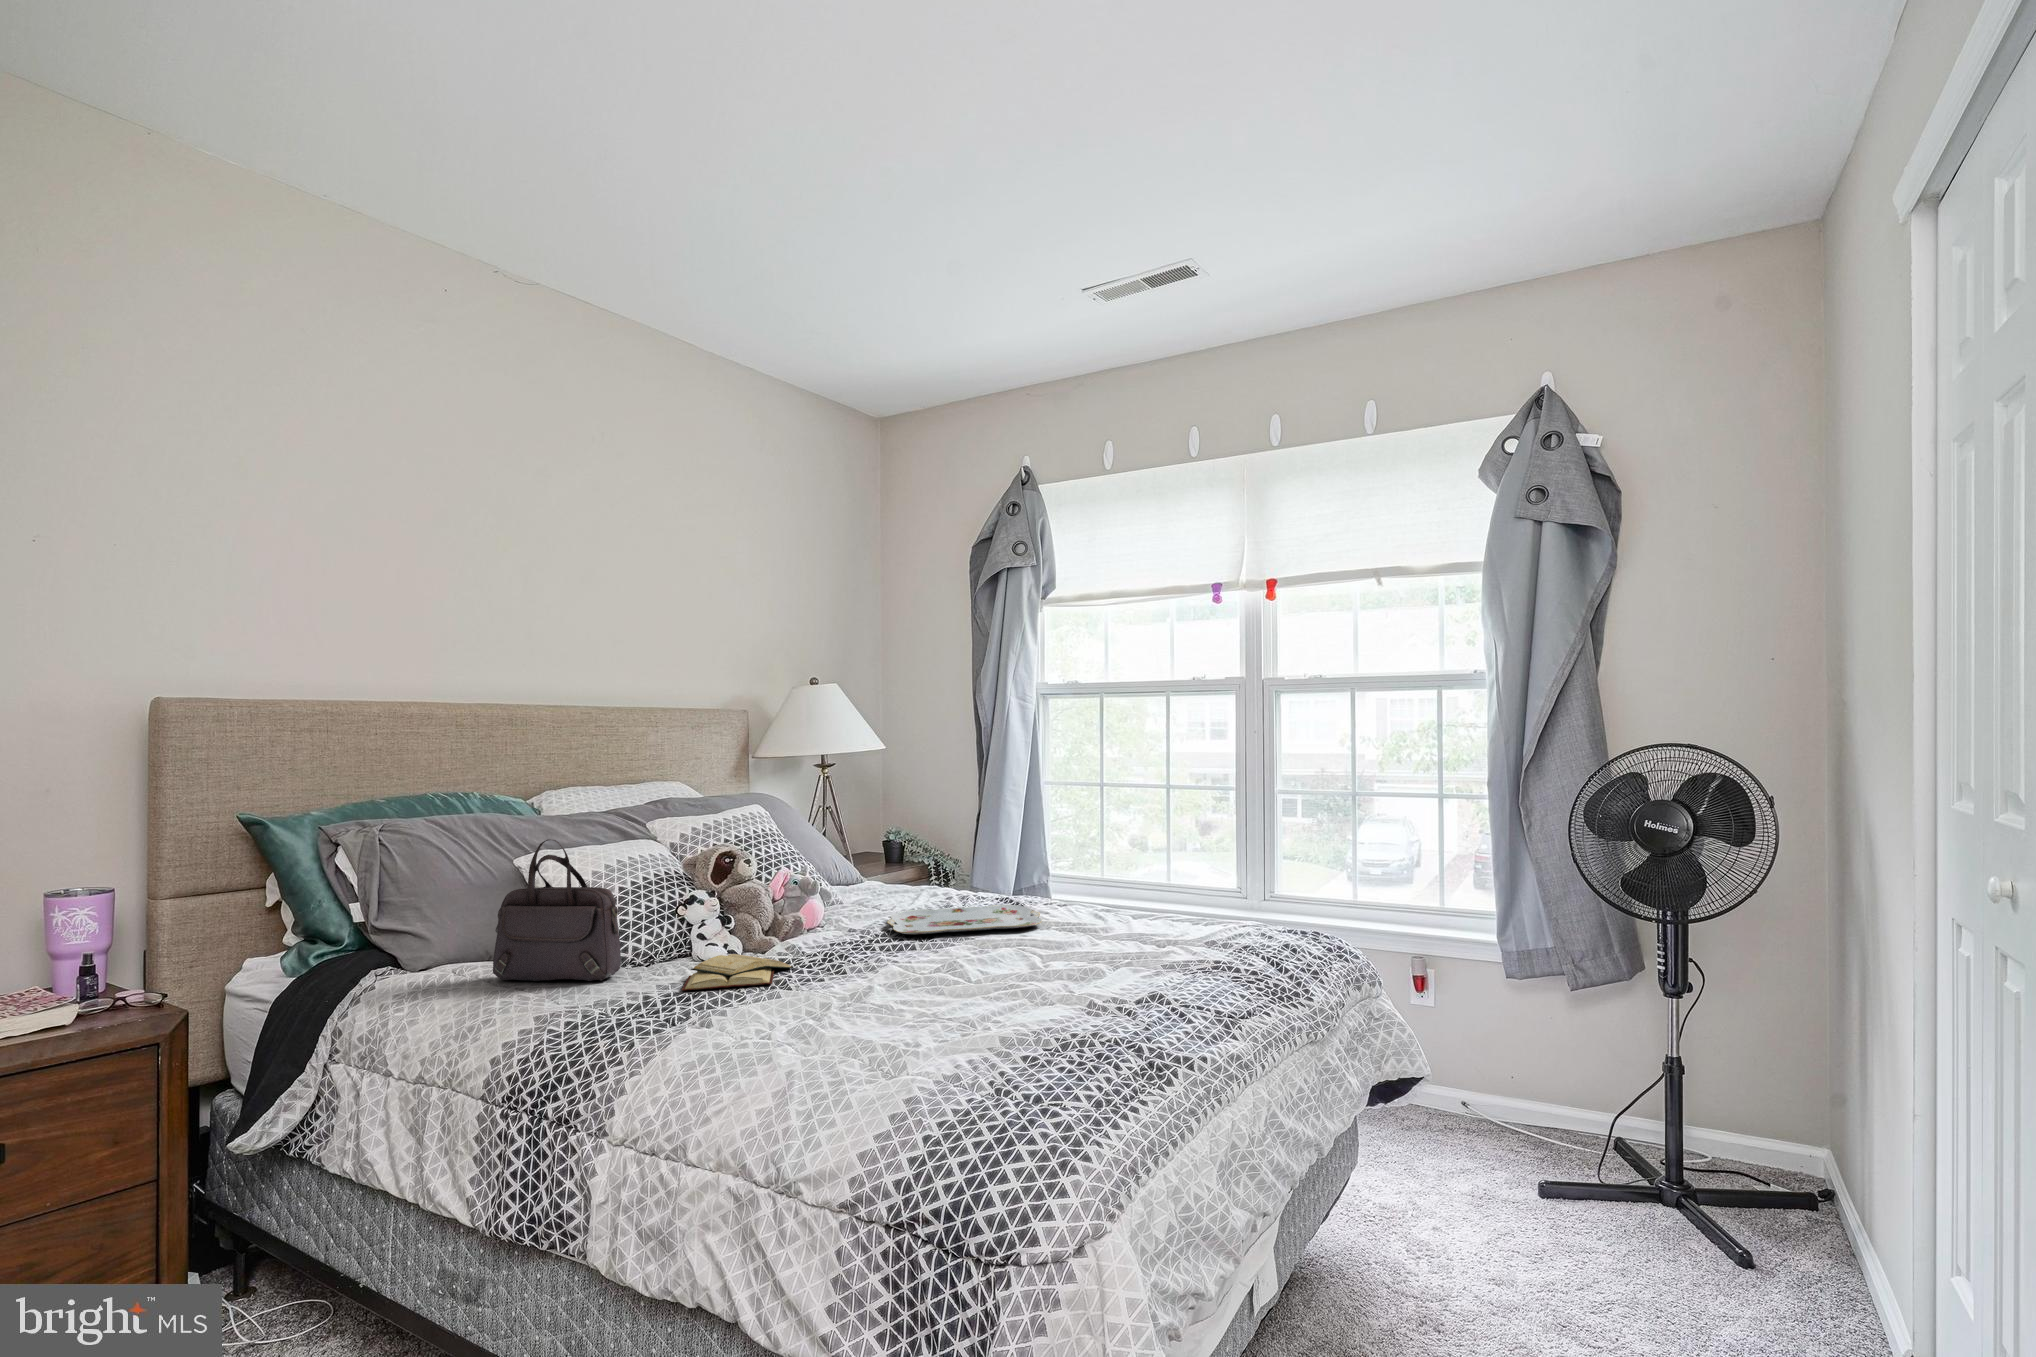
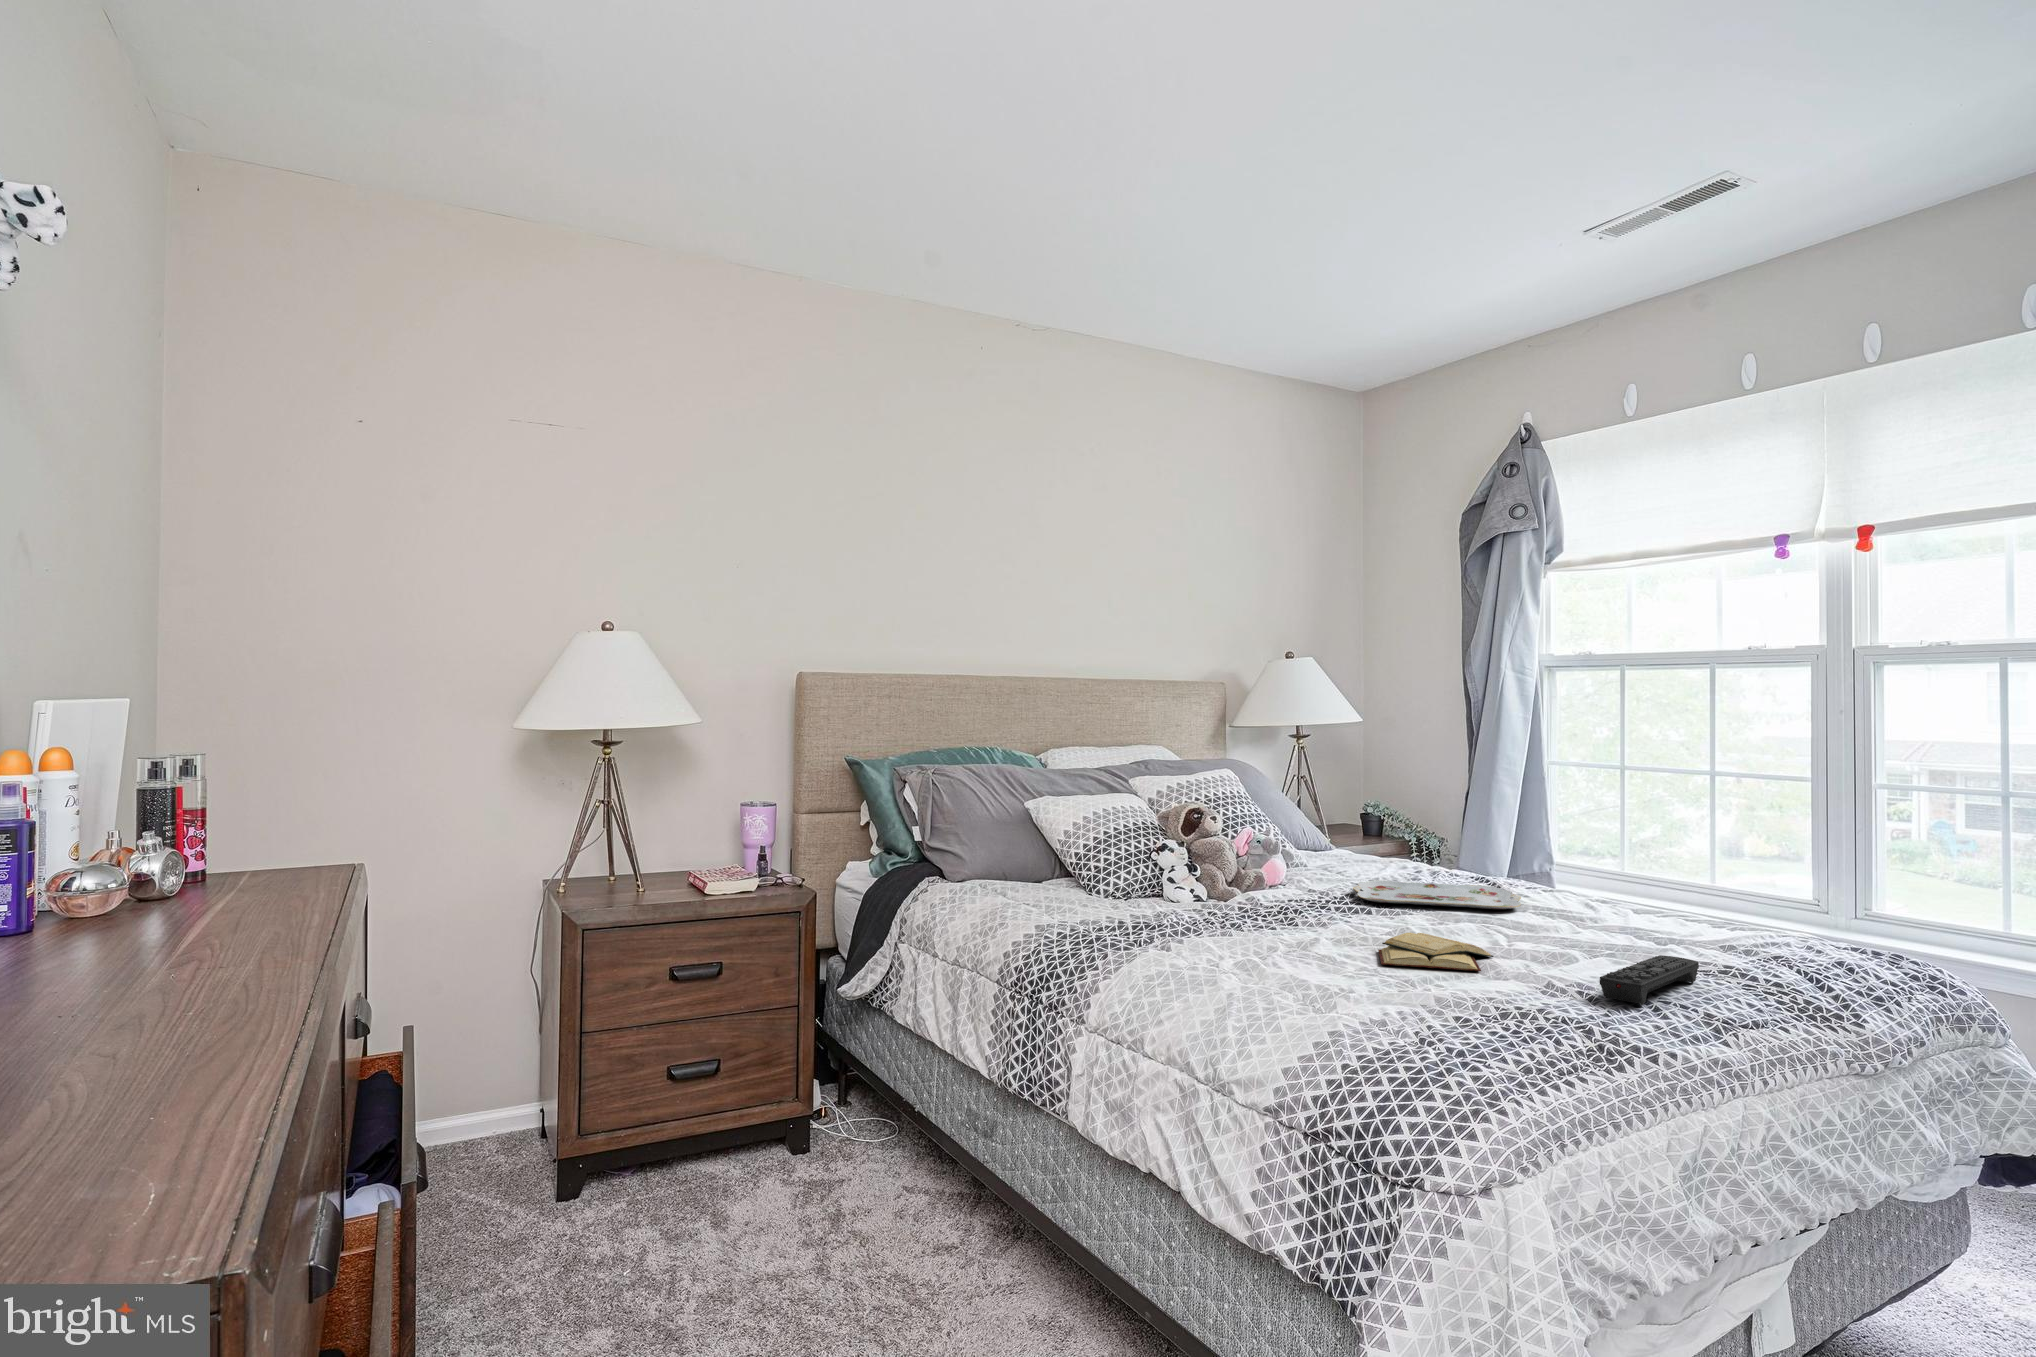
handbag: present [493,839,621,981] -> none [1007,781,1105,906]
diary: present [682,954,793,991] -> present [1378,933,1494,971]
remote control: none [1136,958,1205,1012] -> present [1600,955,1699,1005]

